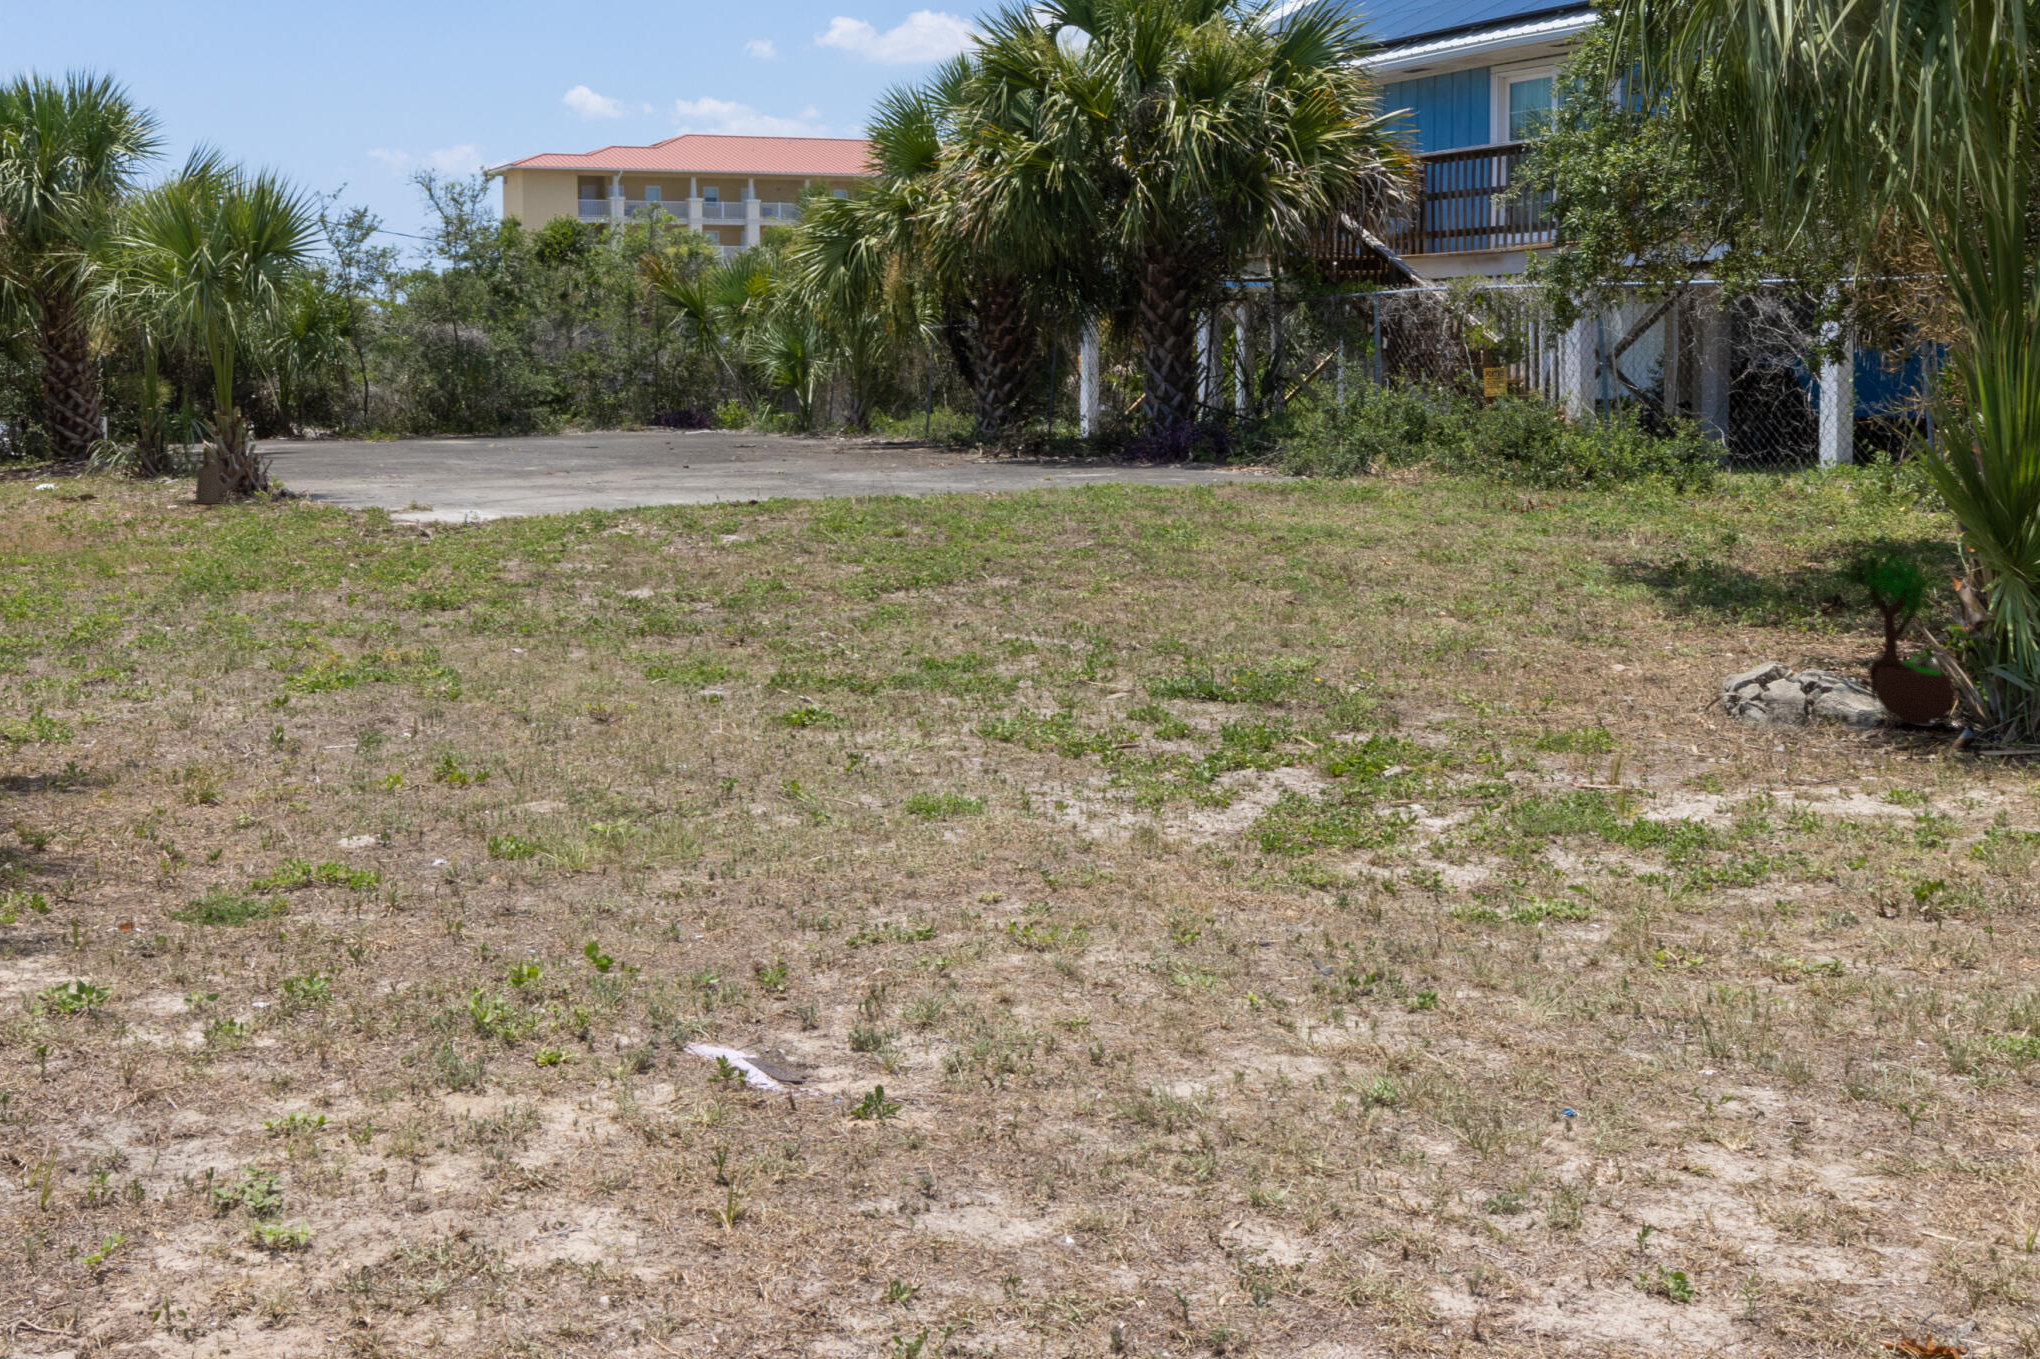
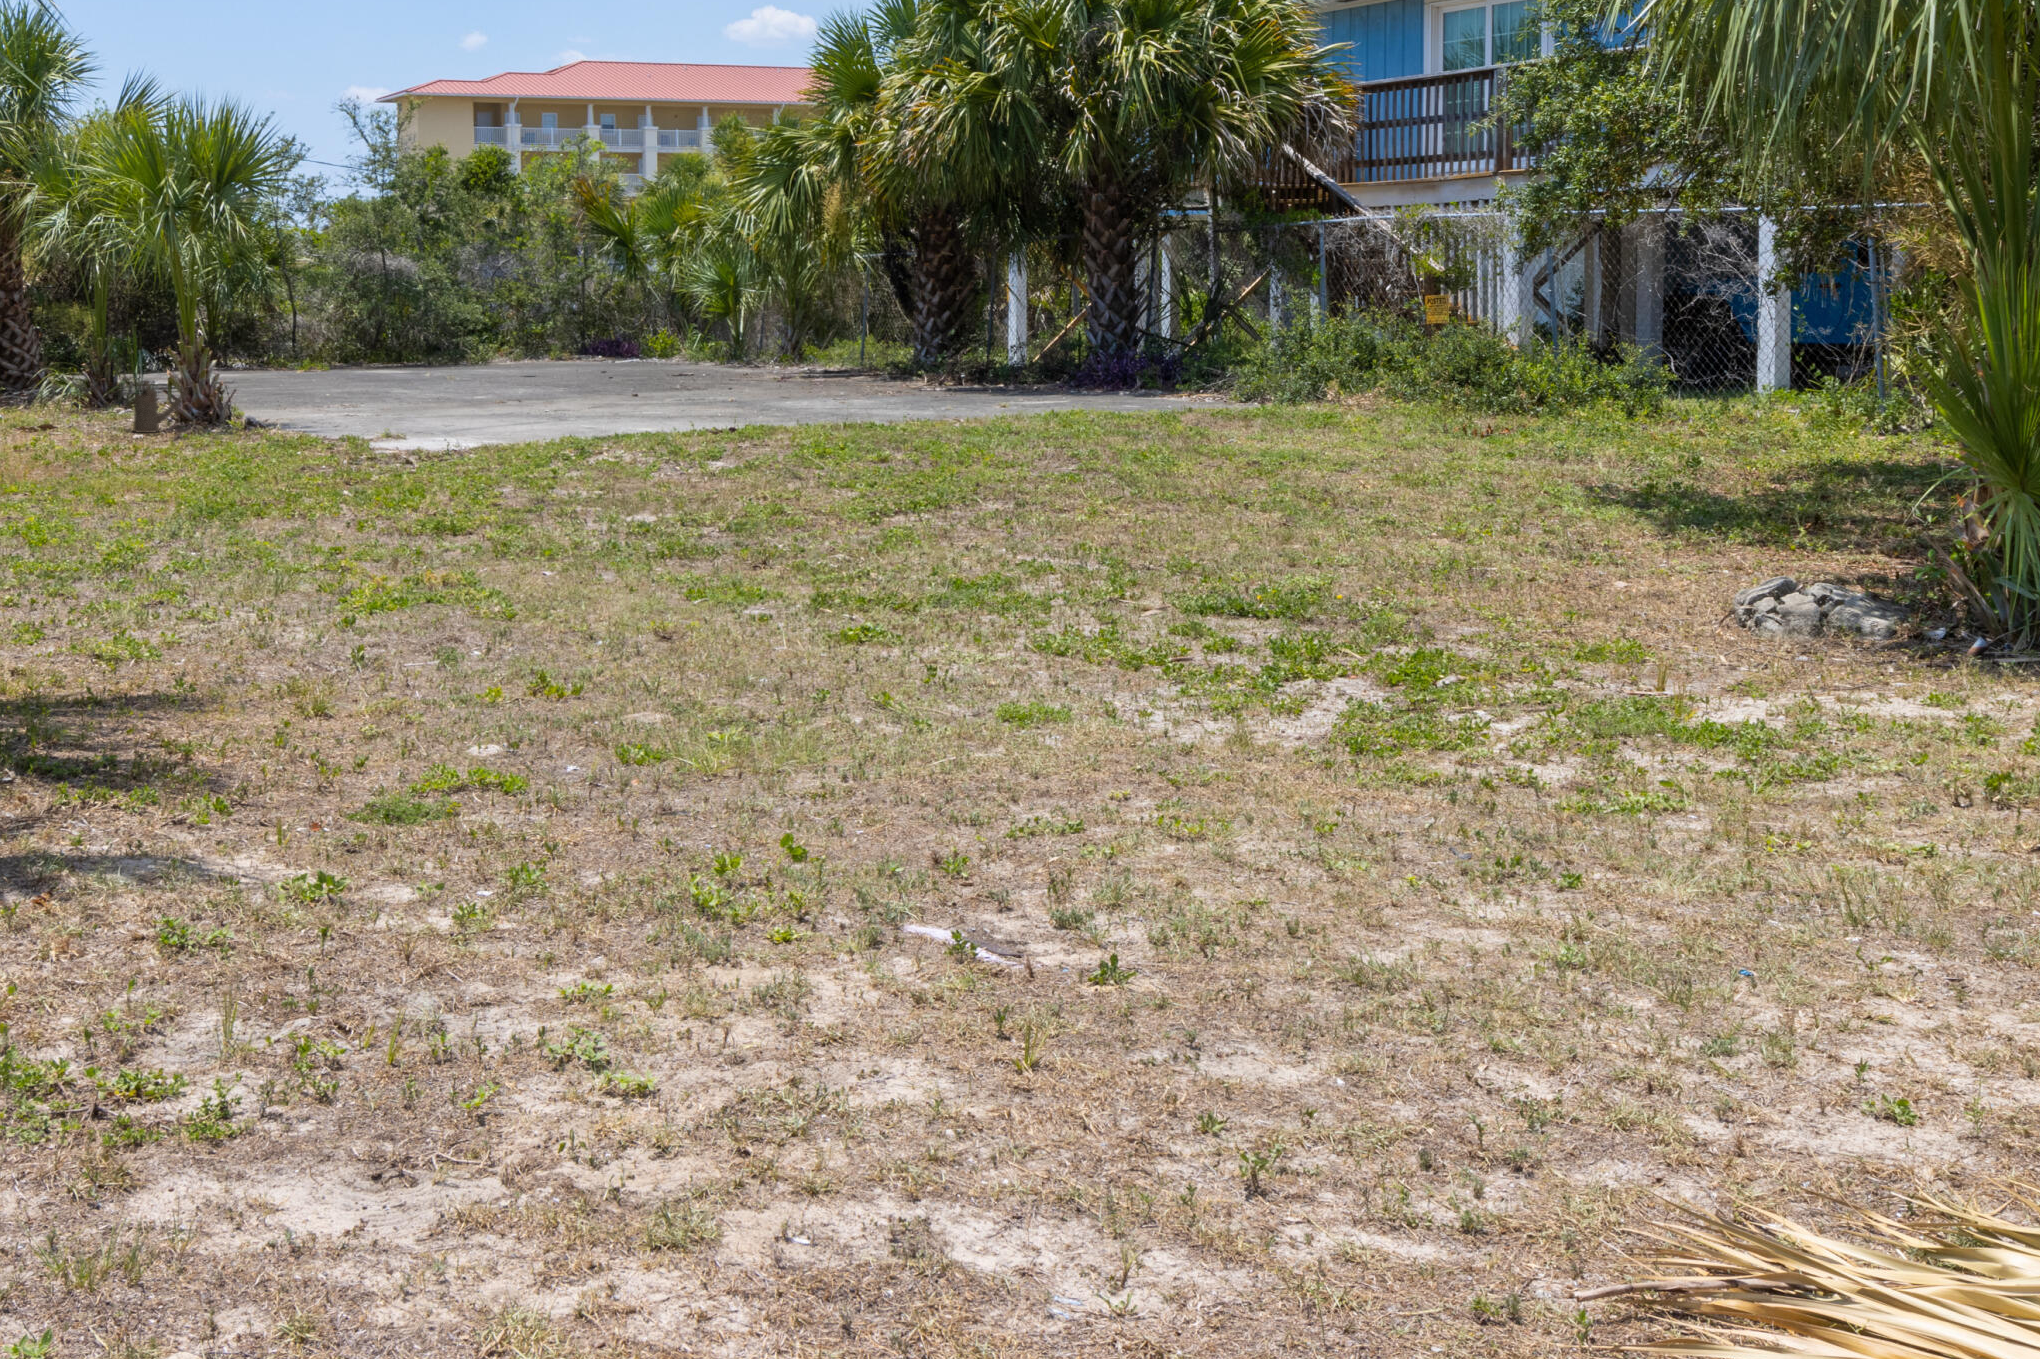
potted tree: present [1833,538,1955,726] -> none [1844,451,1983,640]

